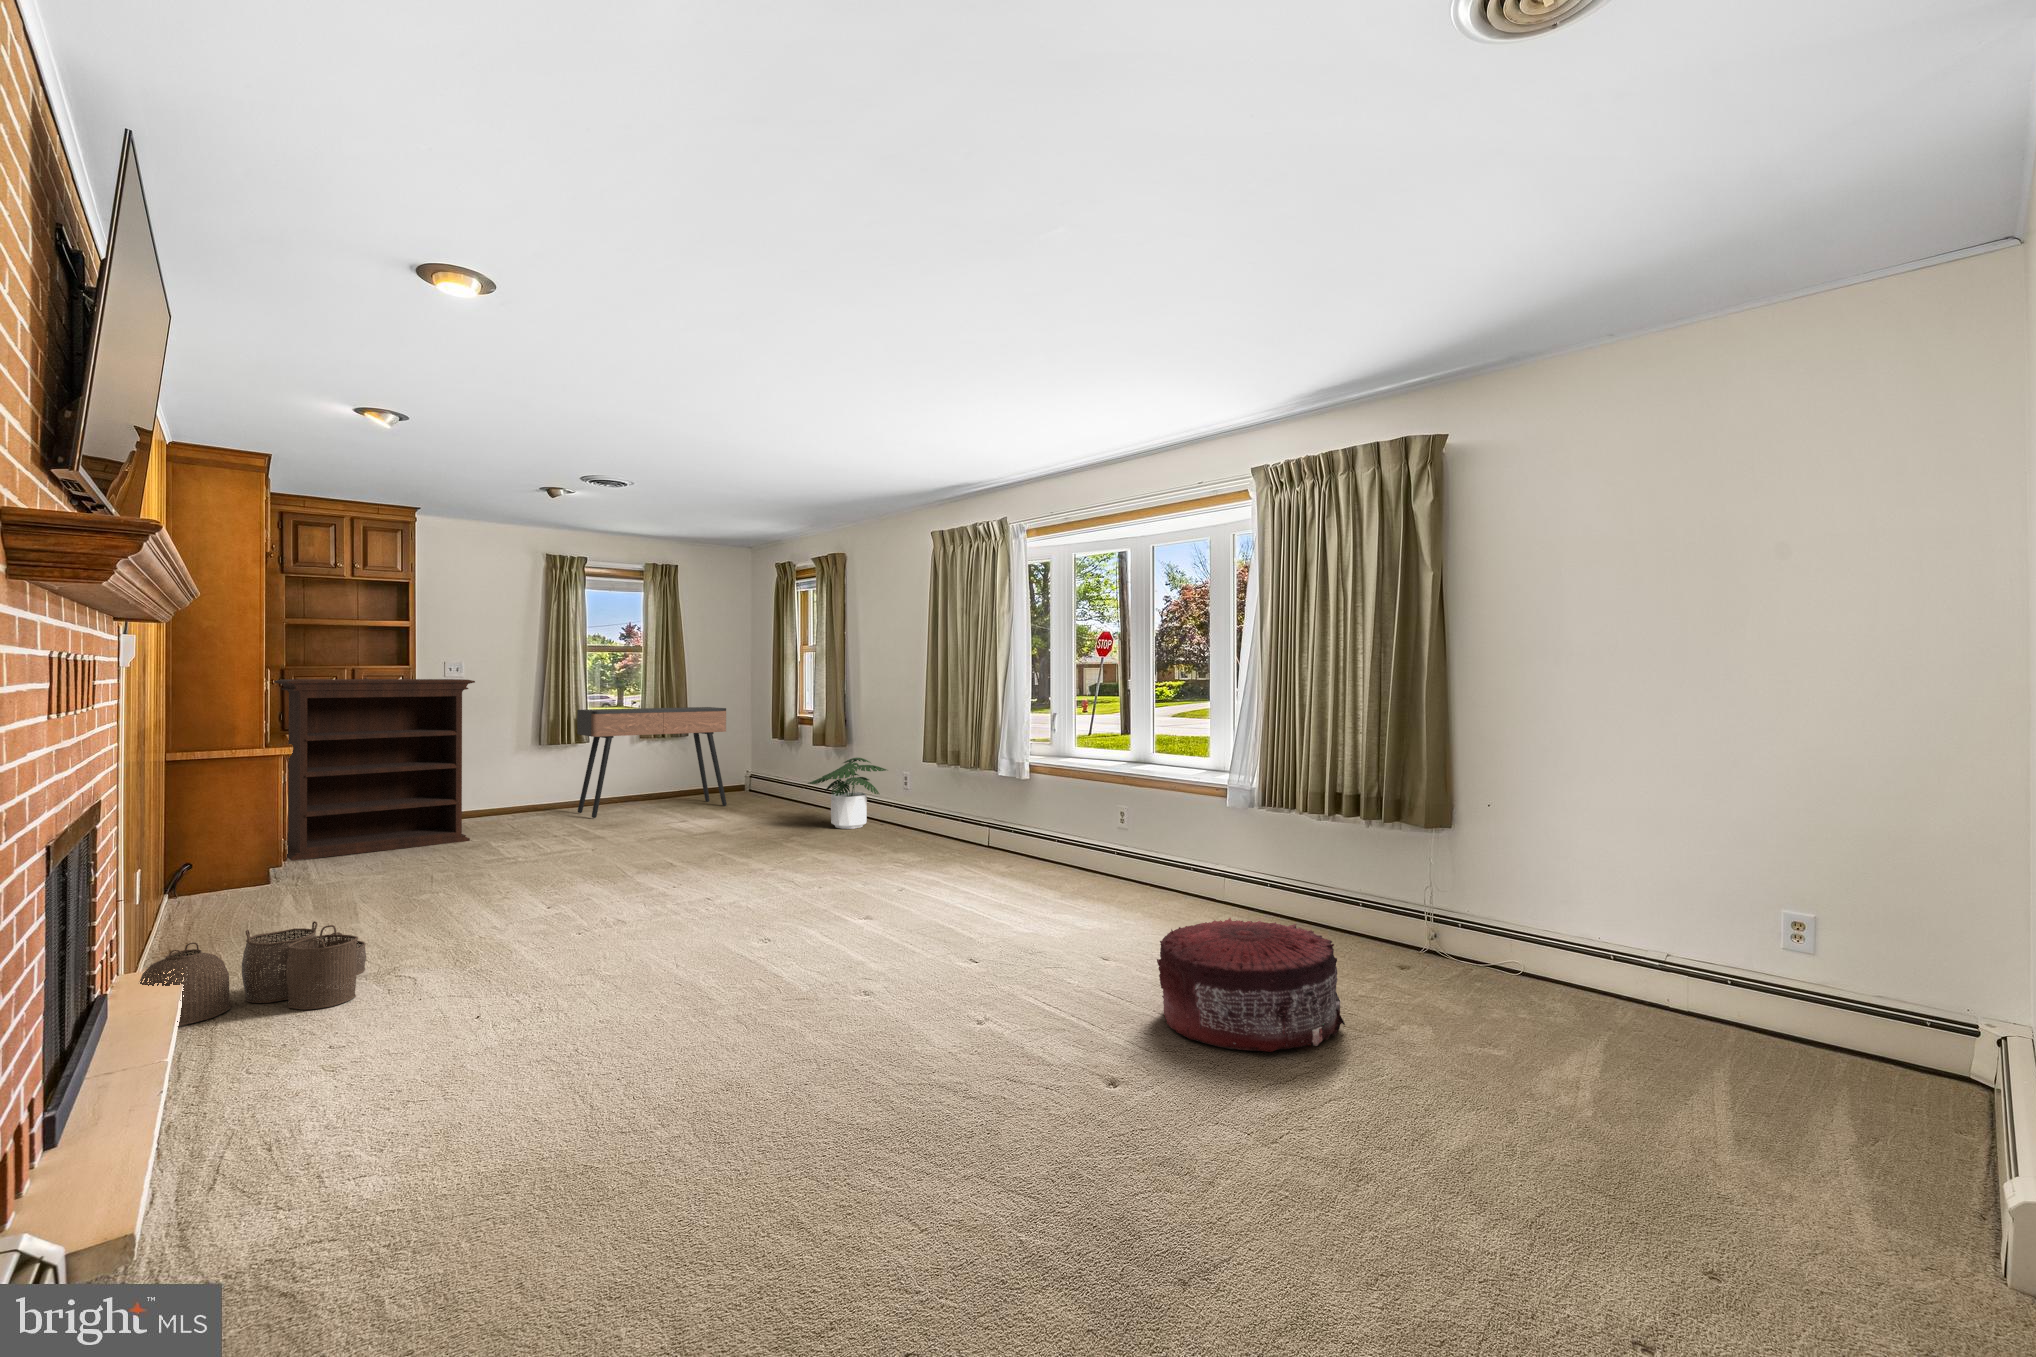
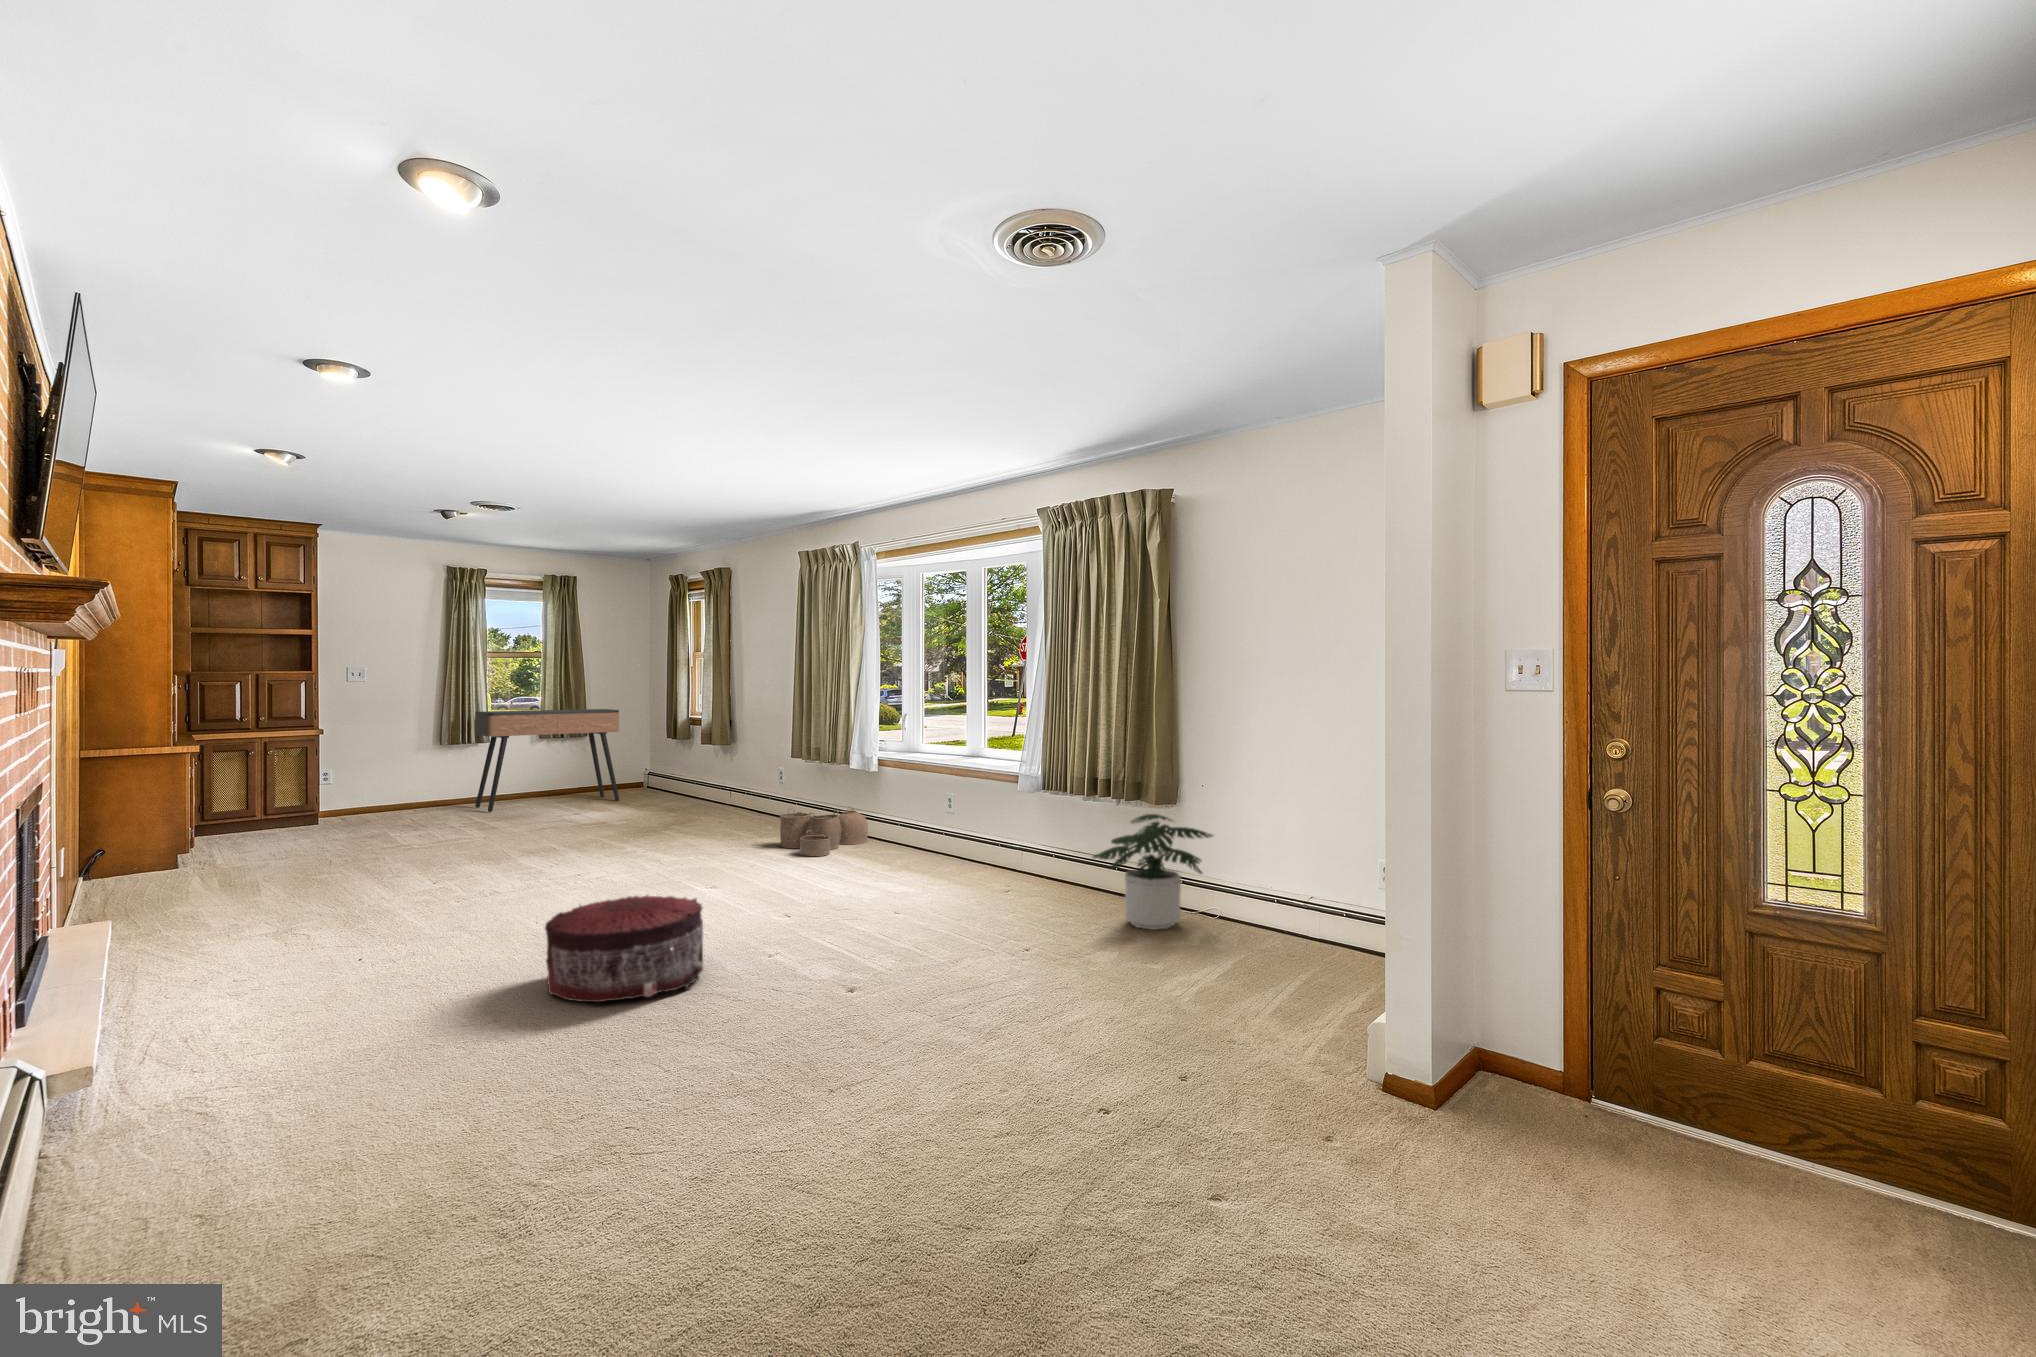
bookshelf: present [274,679,475,861] -> none [182,684,374,850]
potted plant: present [808,758,886,829] -> present [1093,814,1213,930]
pouf: present [1157,918,1345,1052] -> present [545,895,703,1002]
woven basket: present [140,921,366,1026] -> present [780,807,868,856]

